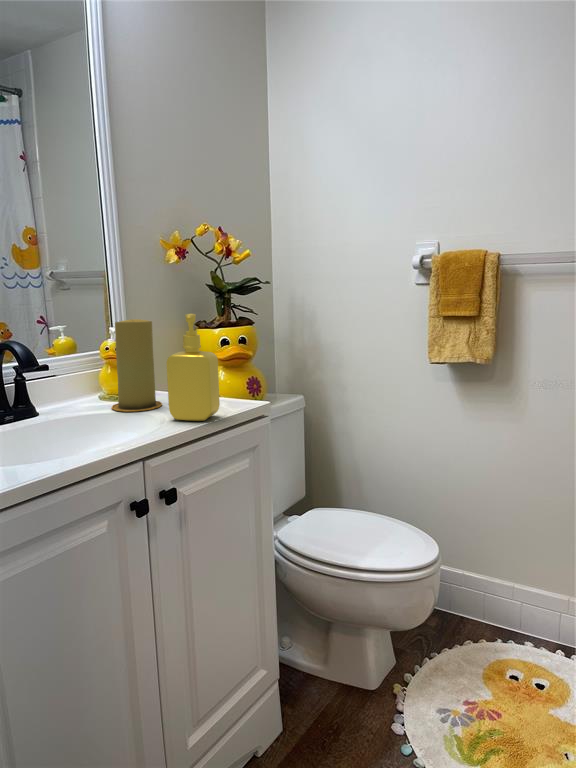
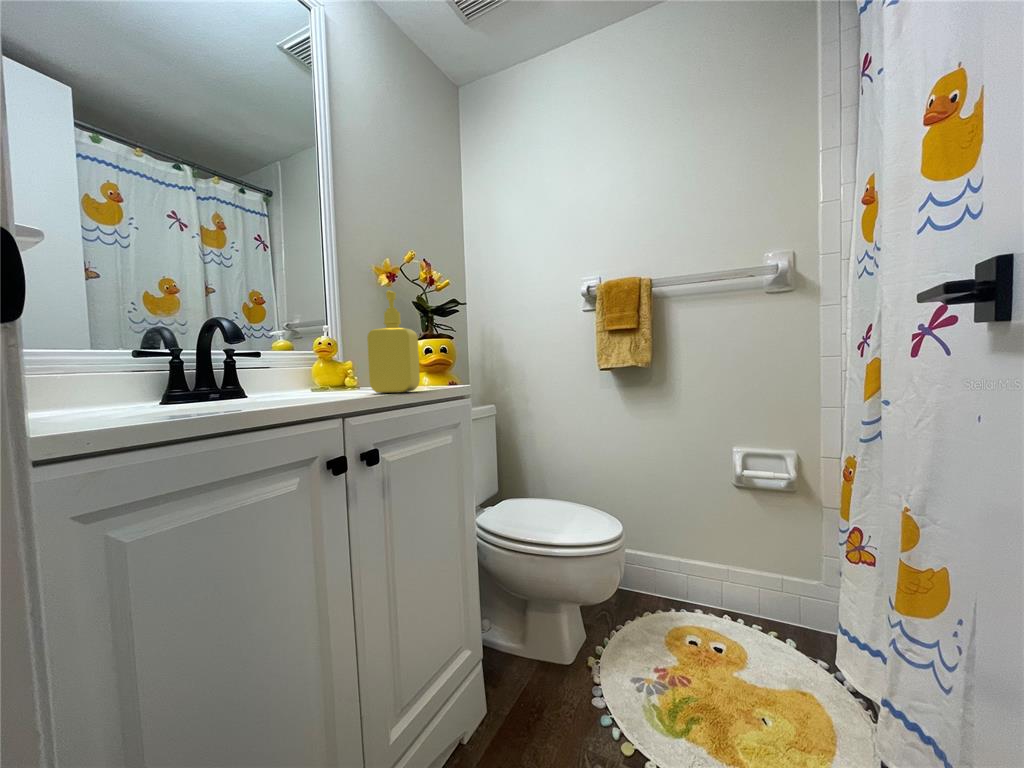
candle: present [112,319,162,411] -> none [317,309,368,393]

